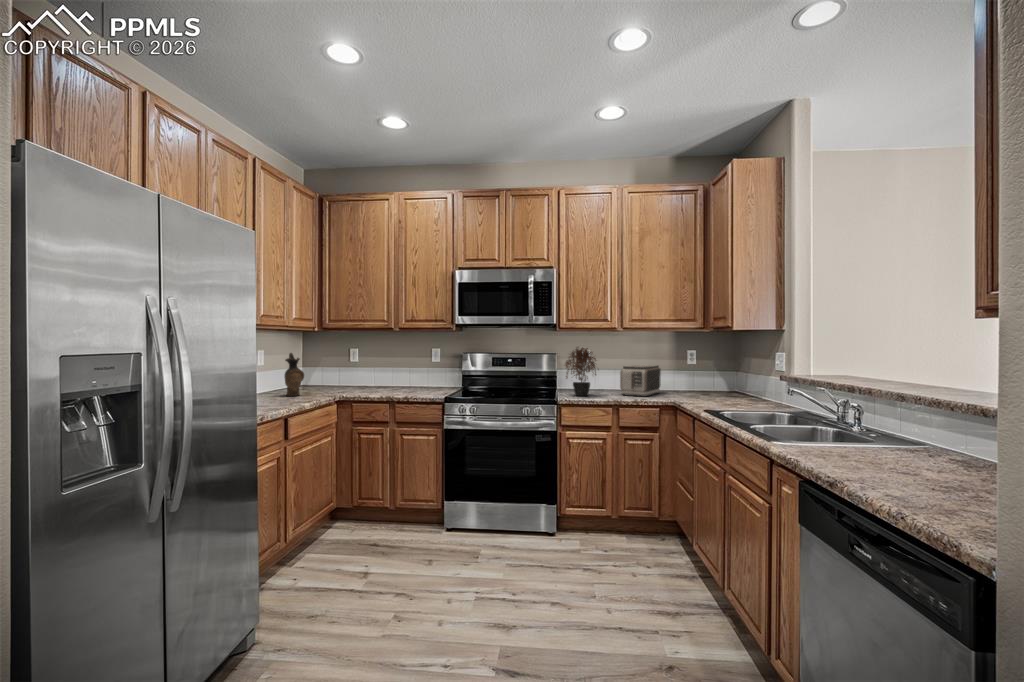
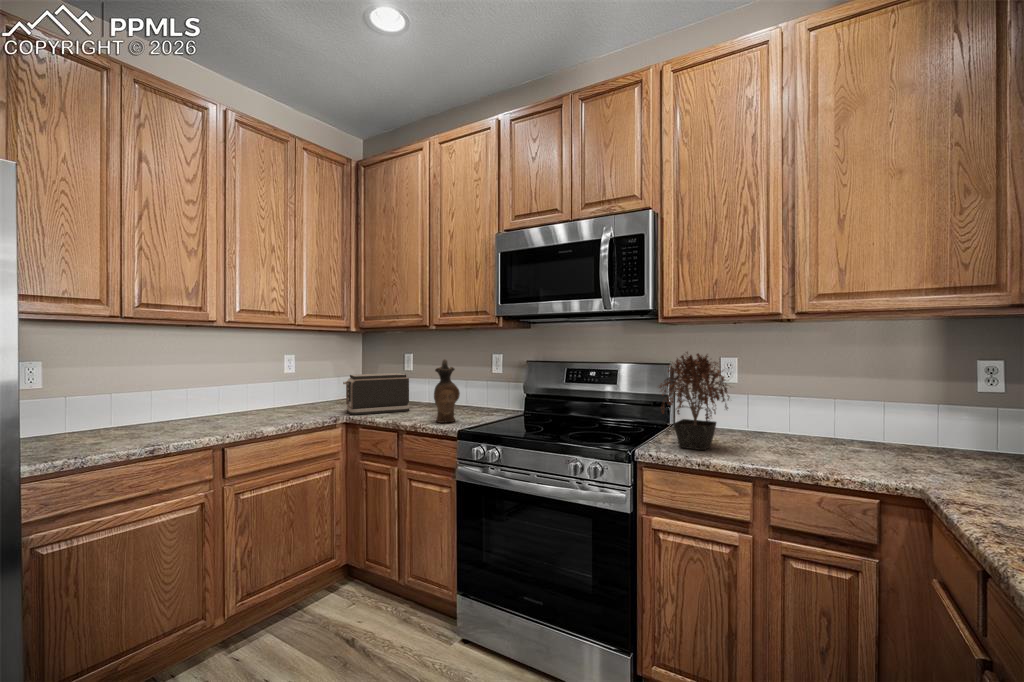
ceramic pitcher: present [284,353,304,396] -> present [434,359,460,423]
toaster: present [620,365,661,397] -> present [343,373,409,415]

